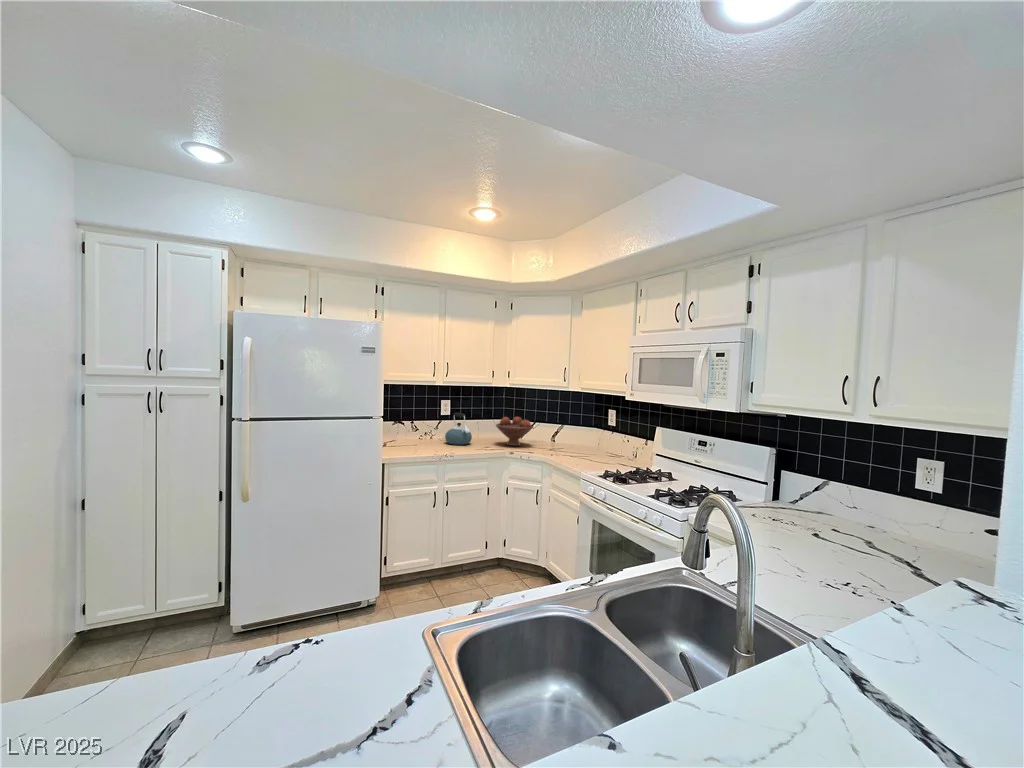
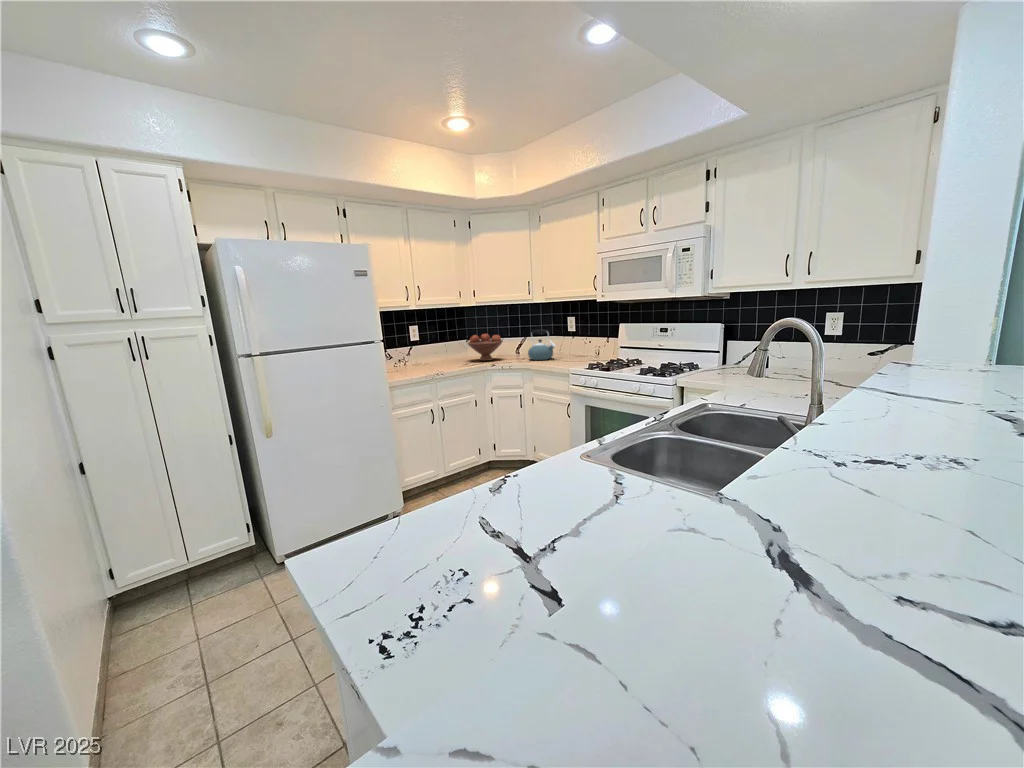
kettle: present [445,413,472,445] -> present [528,330,556,360]

